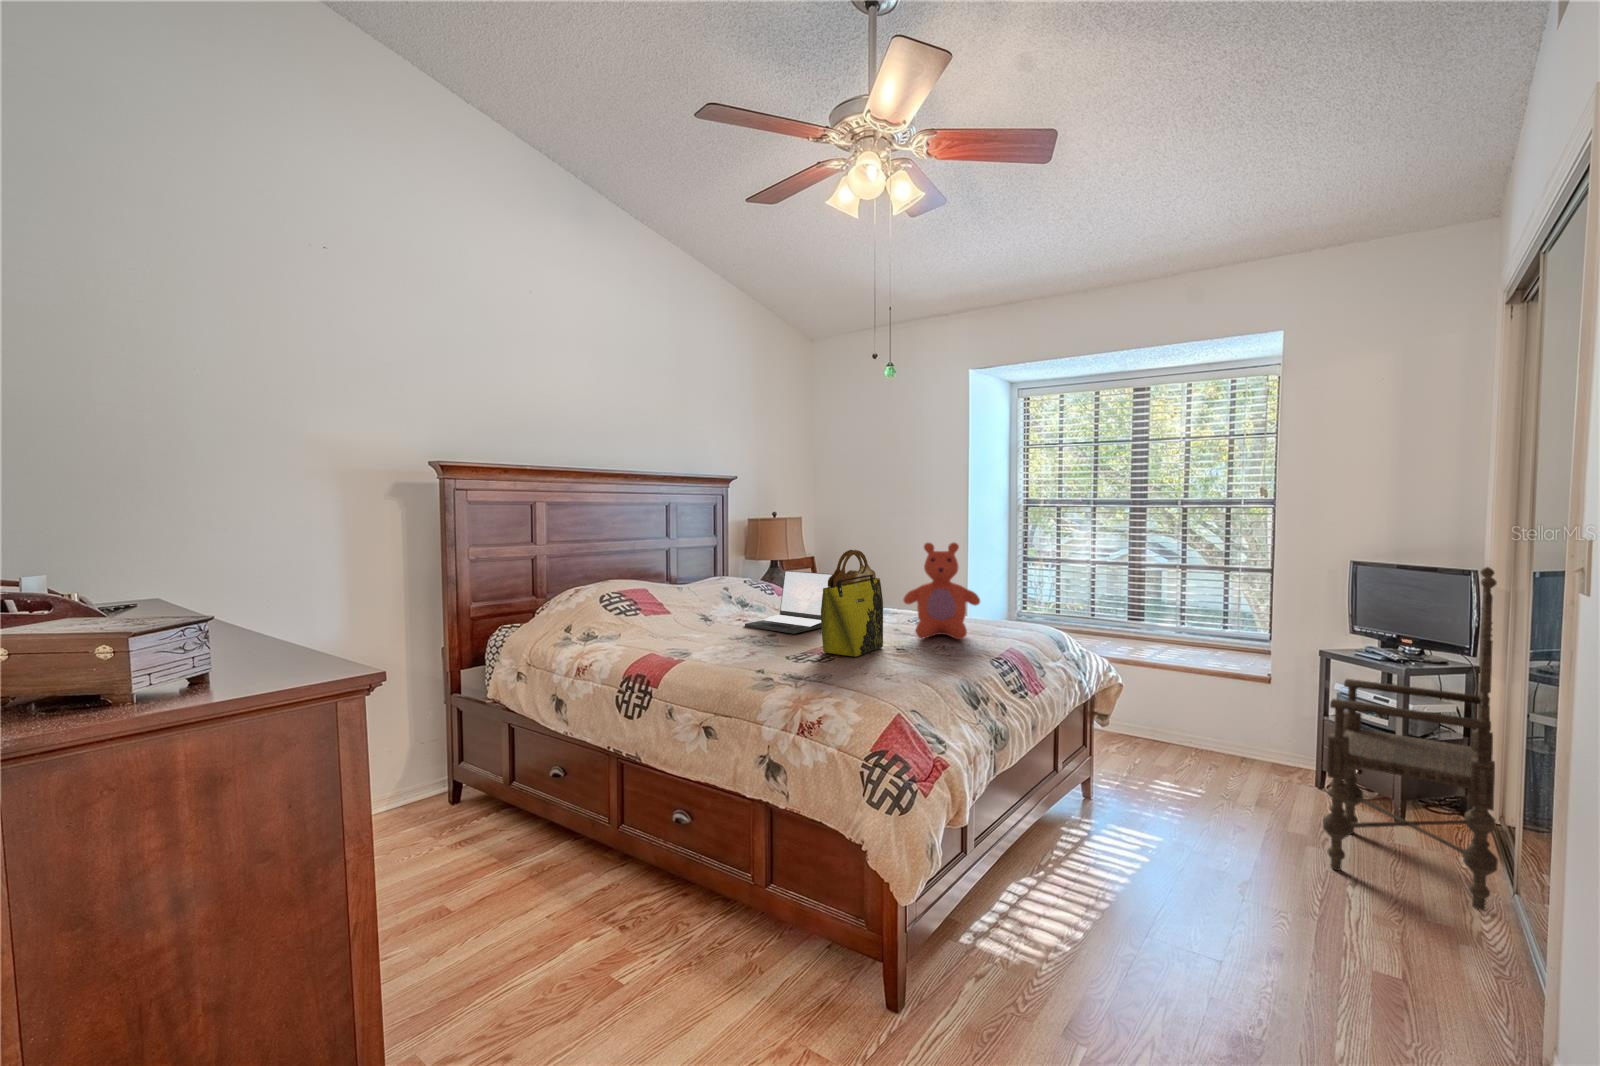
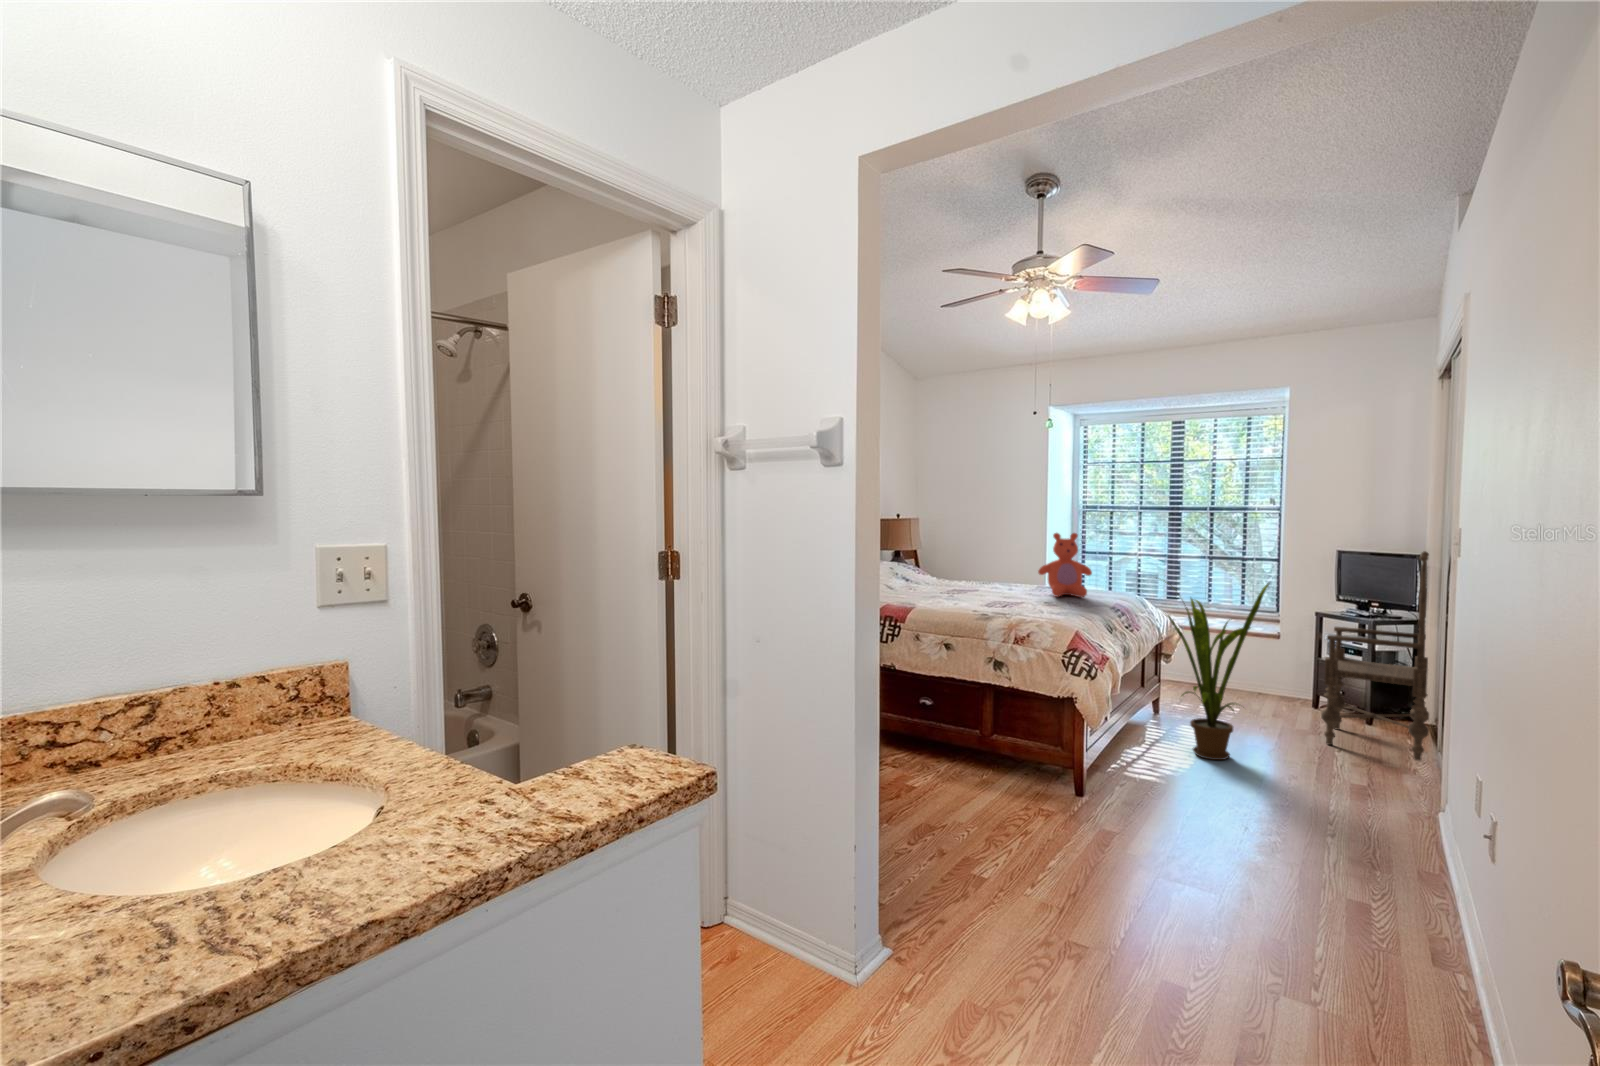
tote bag: present [821,550,883,657] -> none [1000,535,1035,604]
laptop: present [745,571,832,634] -> none [925,553,986,593]
house plant: none [1056,610,1238,907] -> present [1165,582,1269,760]

